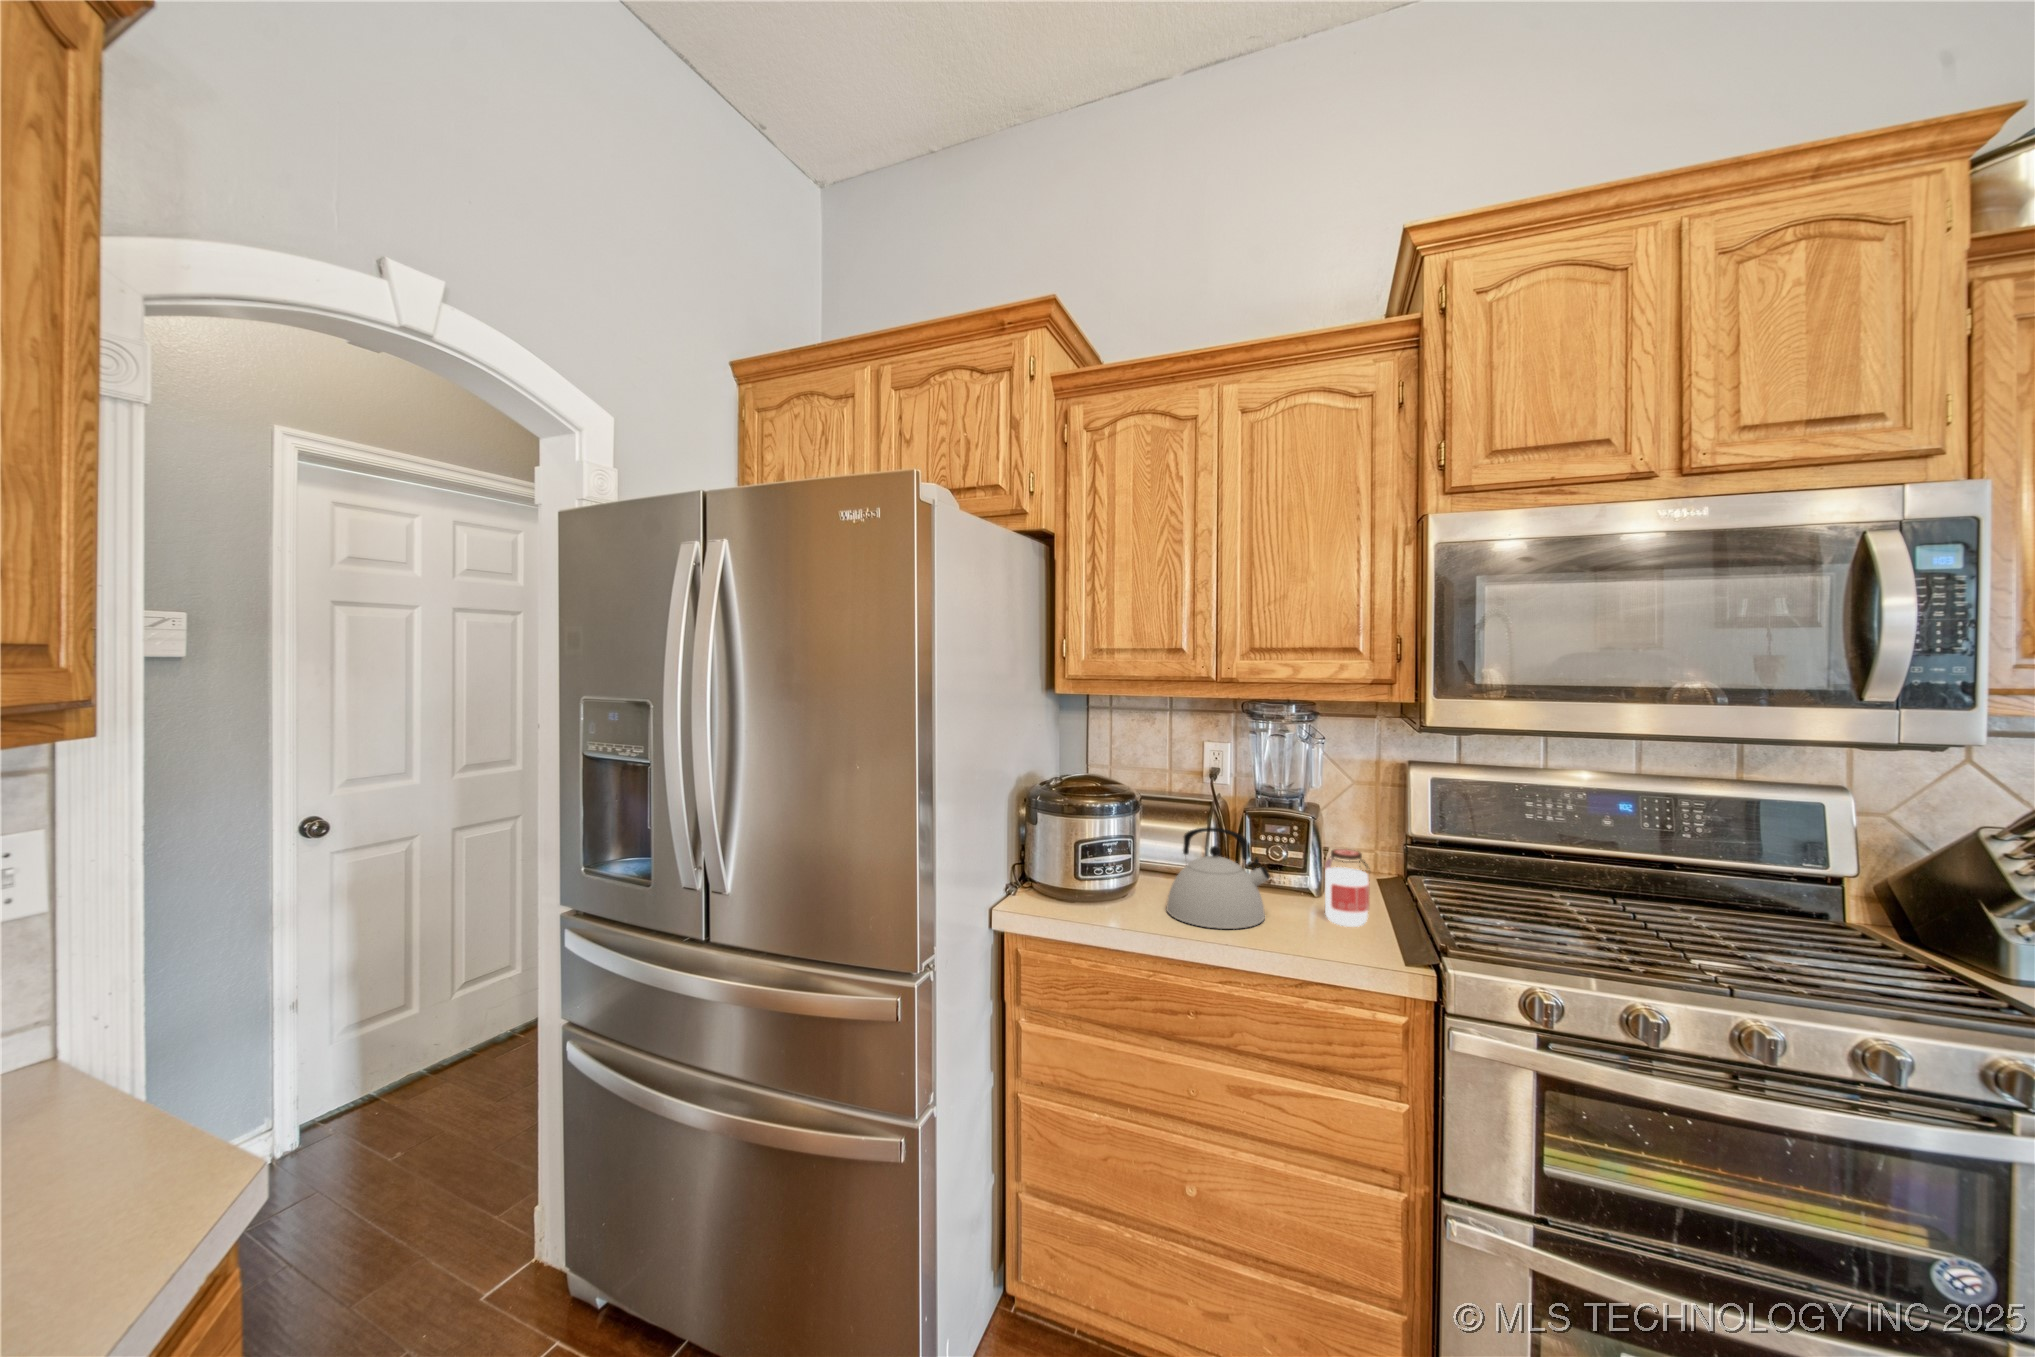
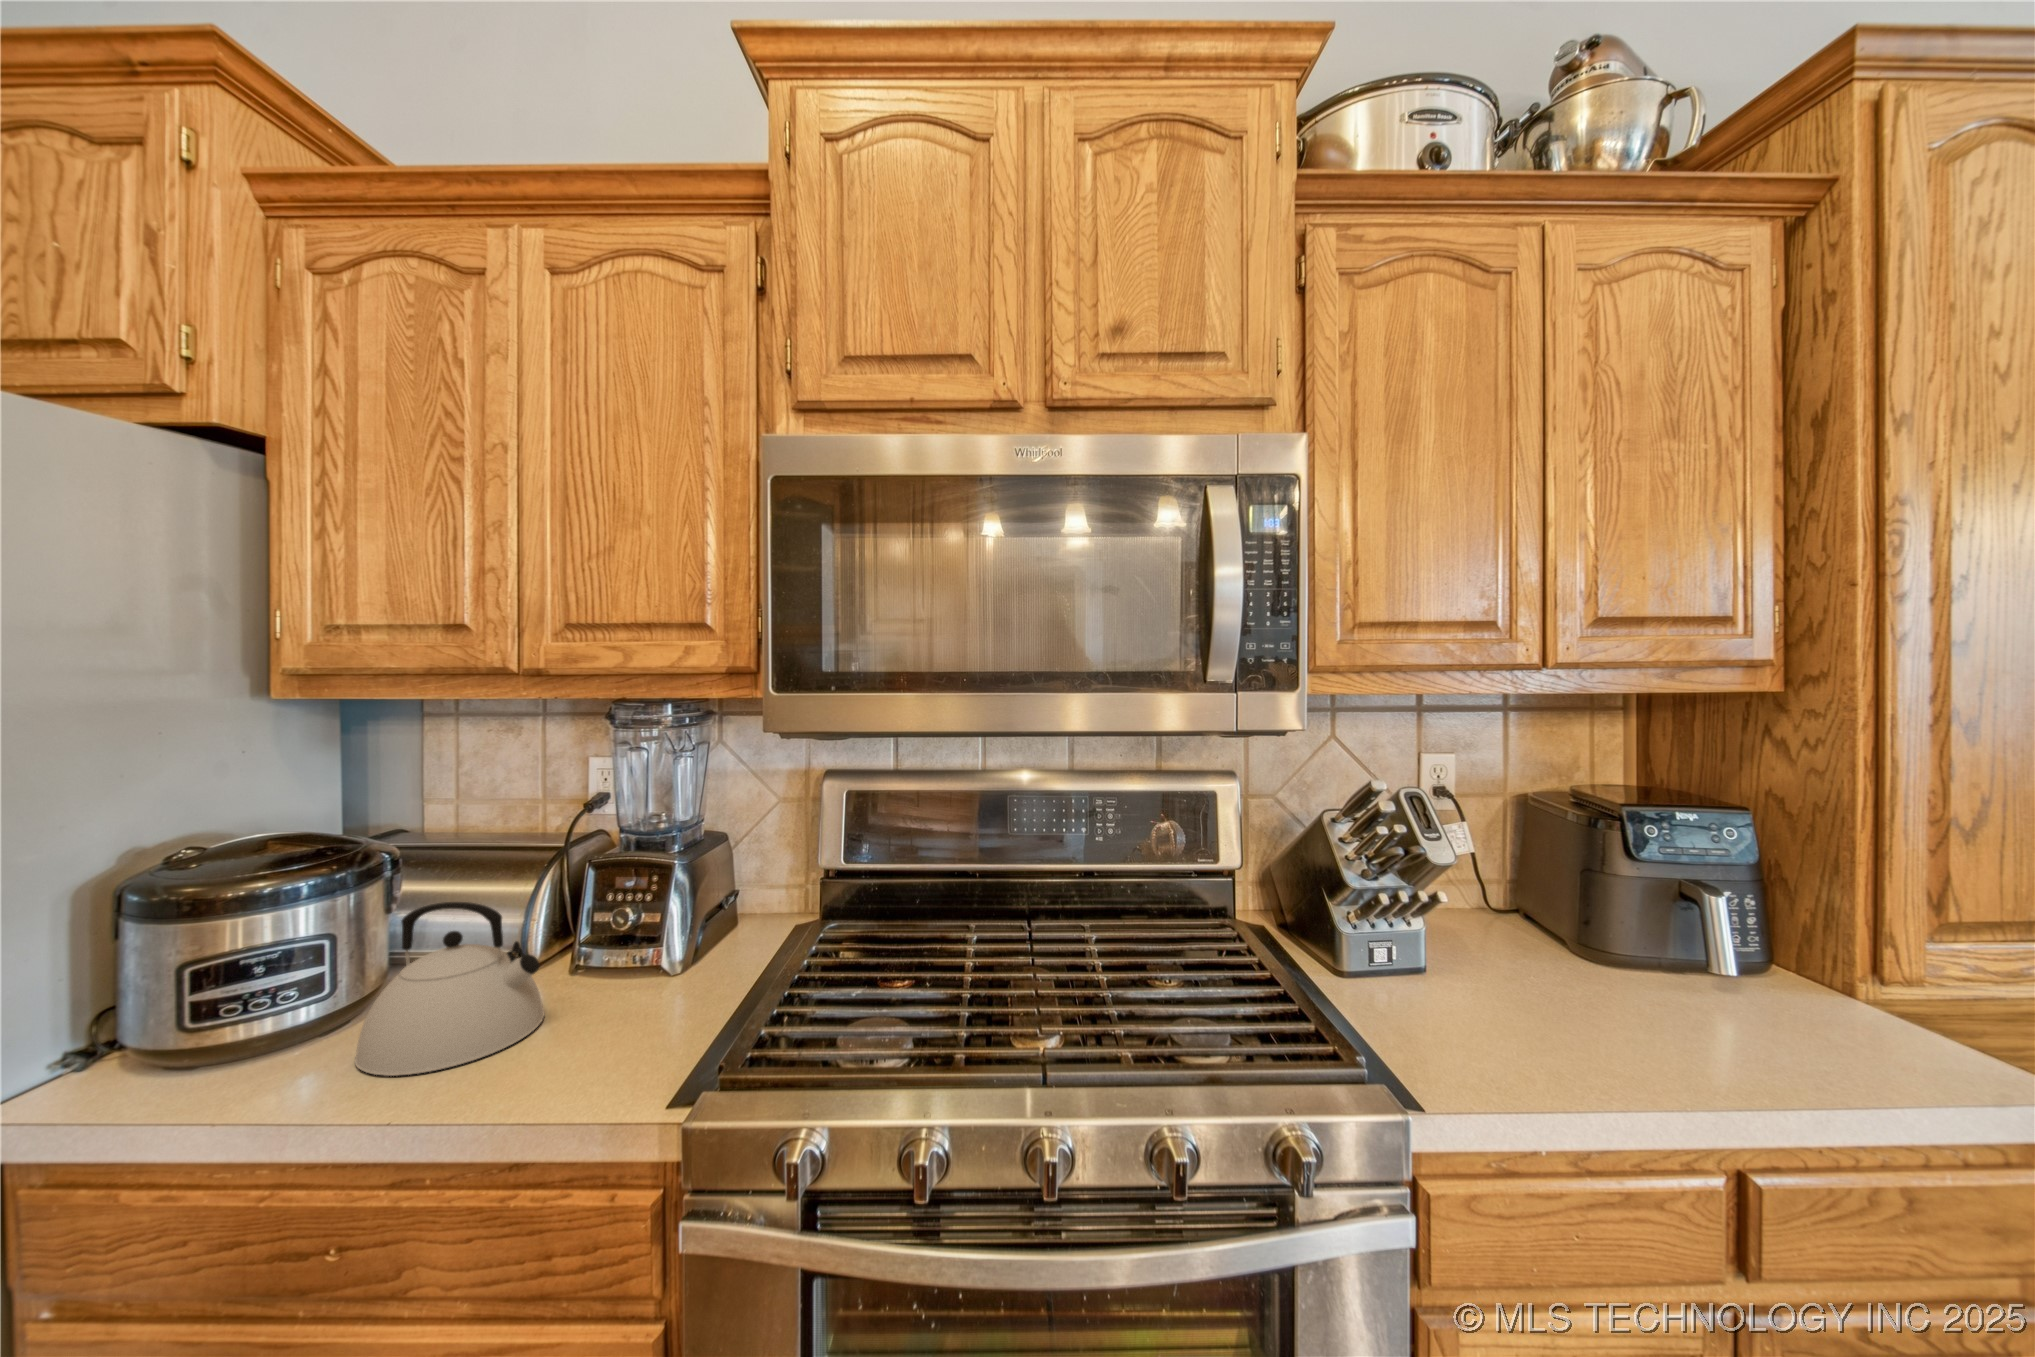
jar: present [1325,849,1370,927] -> none [621,911,688,1031]

